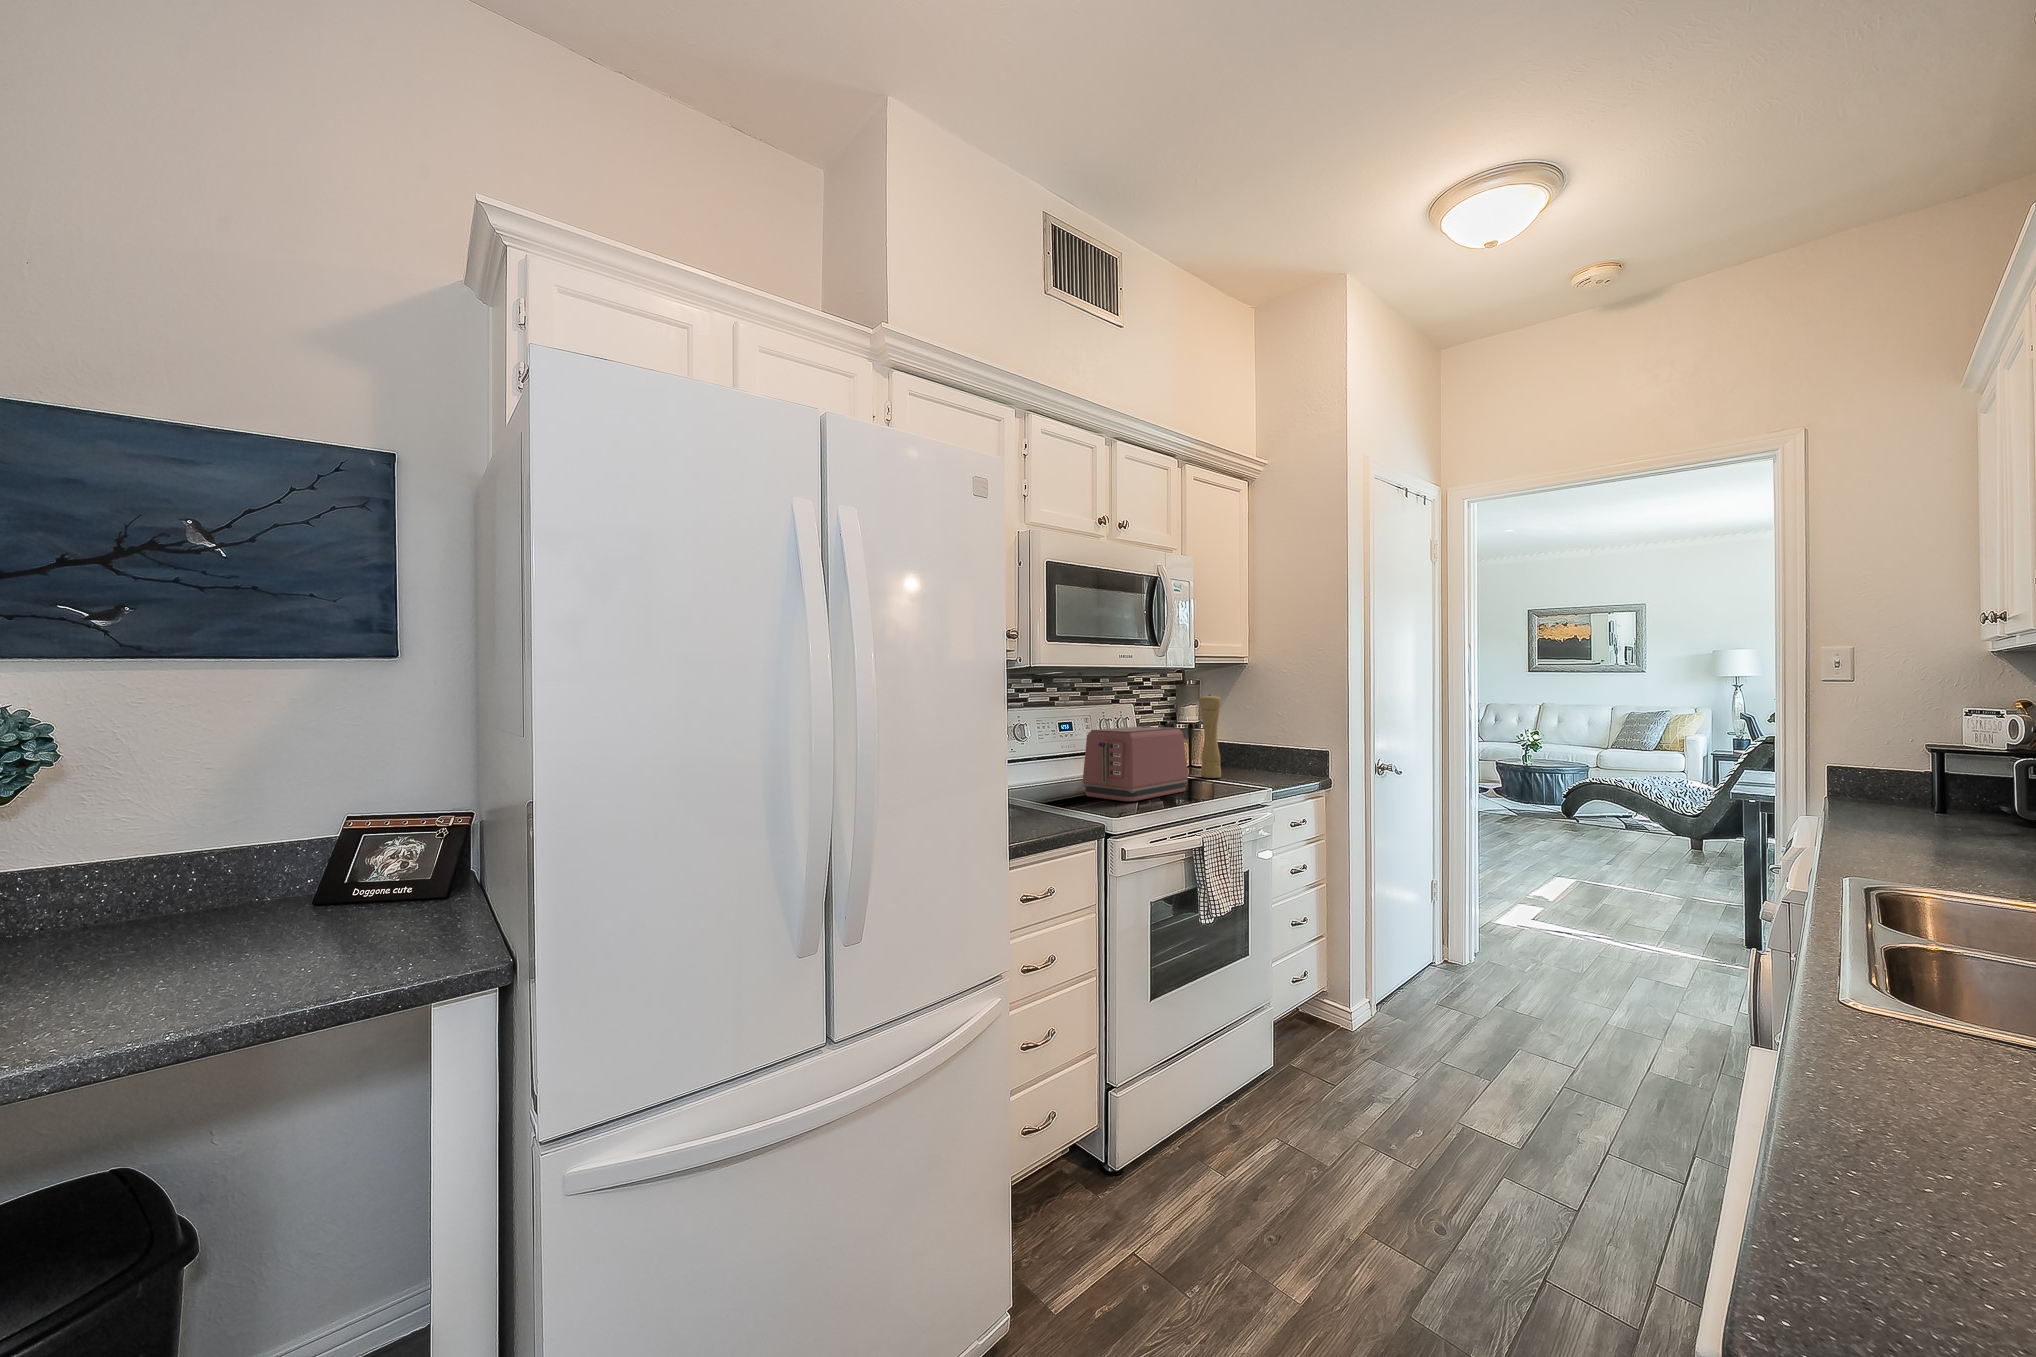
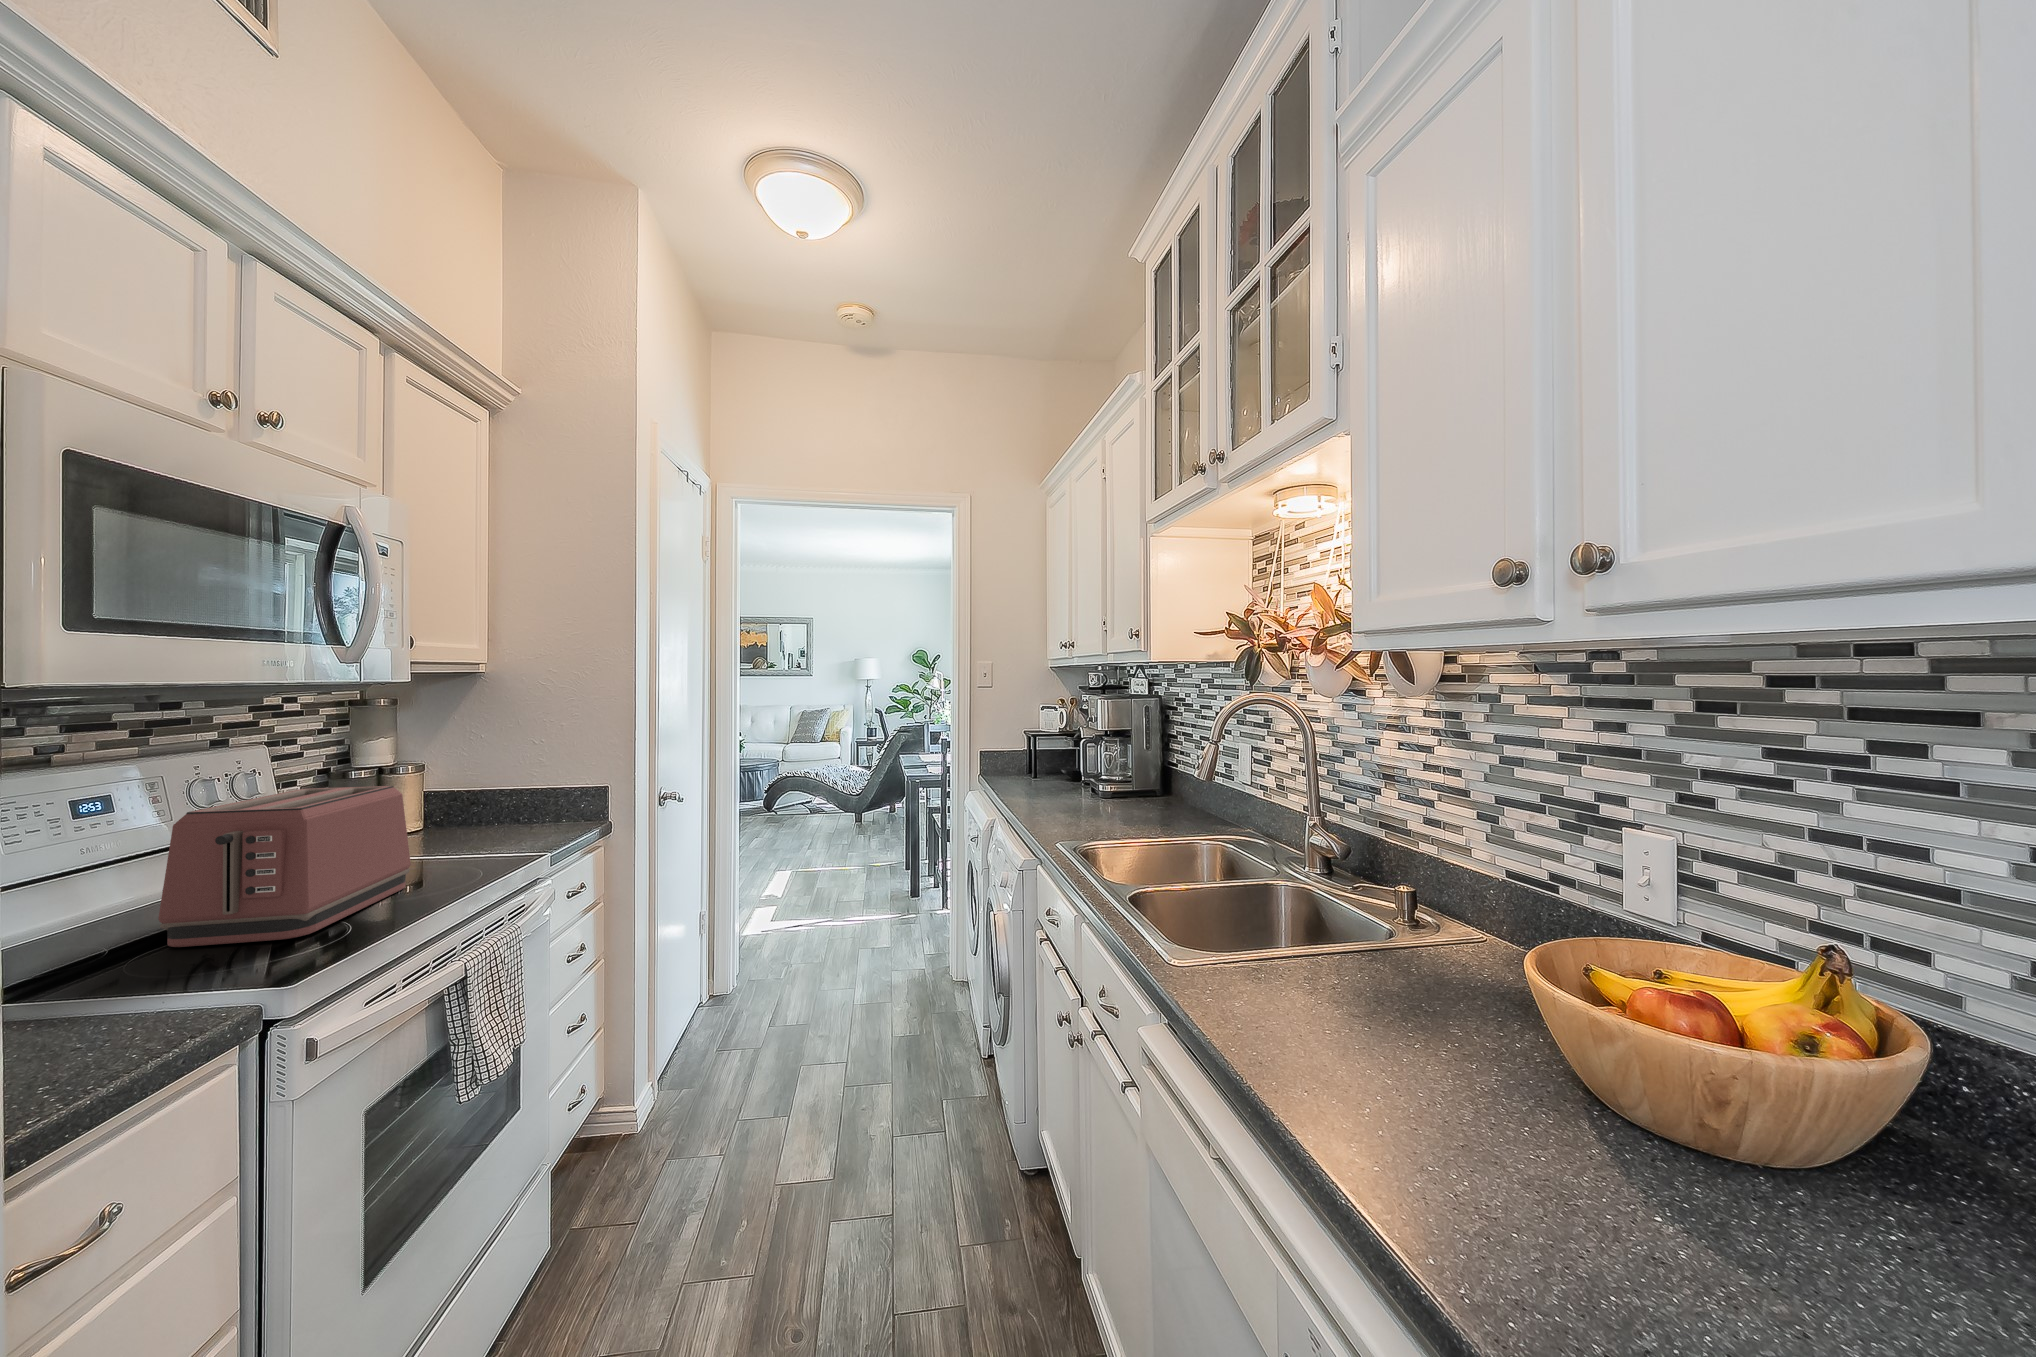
pepper mill: present [1199,695,1221,778] -> none [415,724,456,854]

